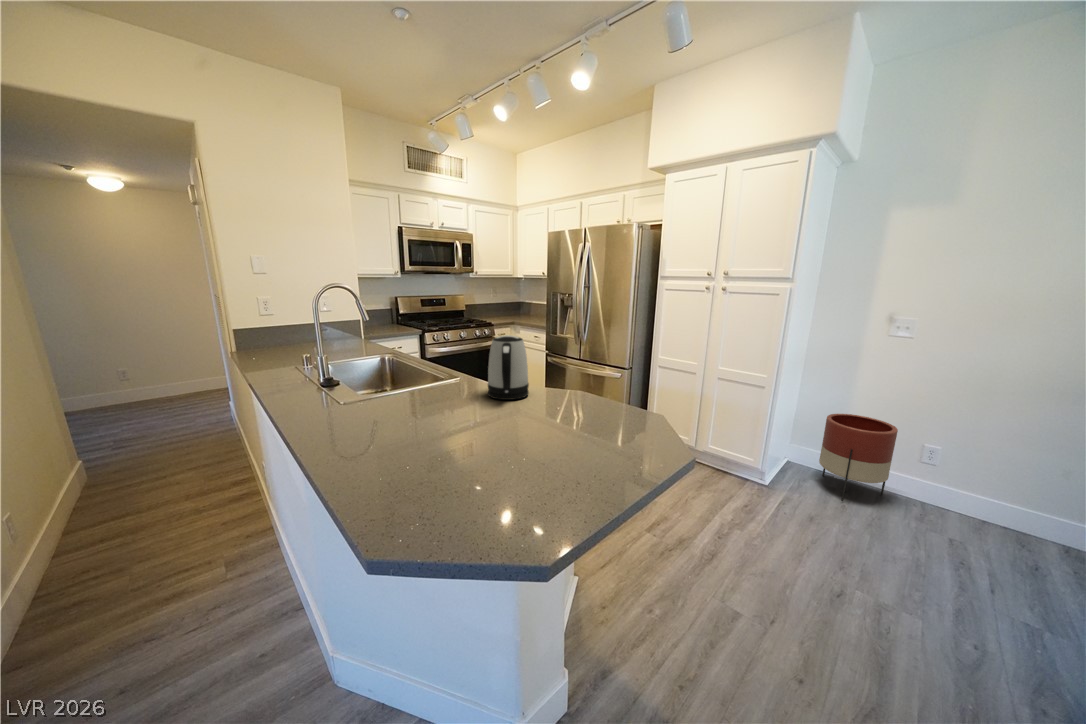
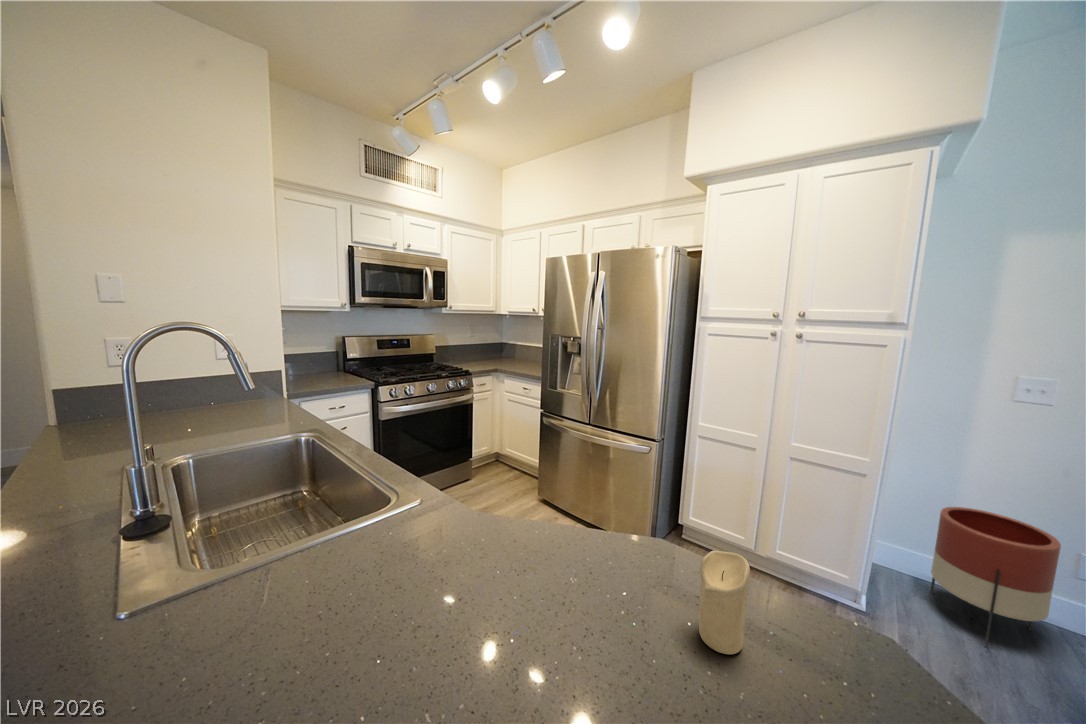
kettle: present [488,335,529,400] -> none [477,458,573,635]
candle: none [576,369,594,405] -> present [699,551,750,654]

